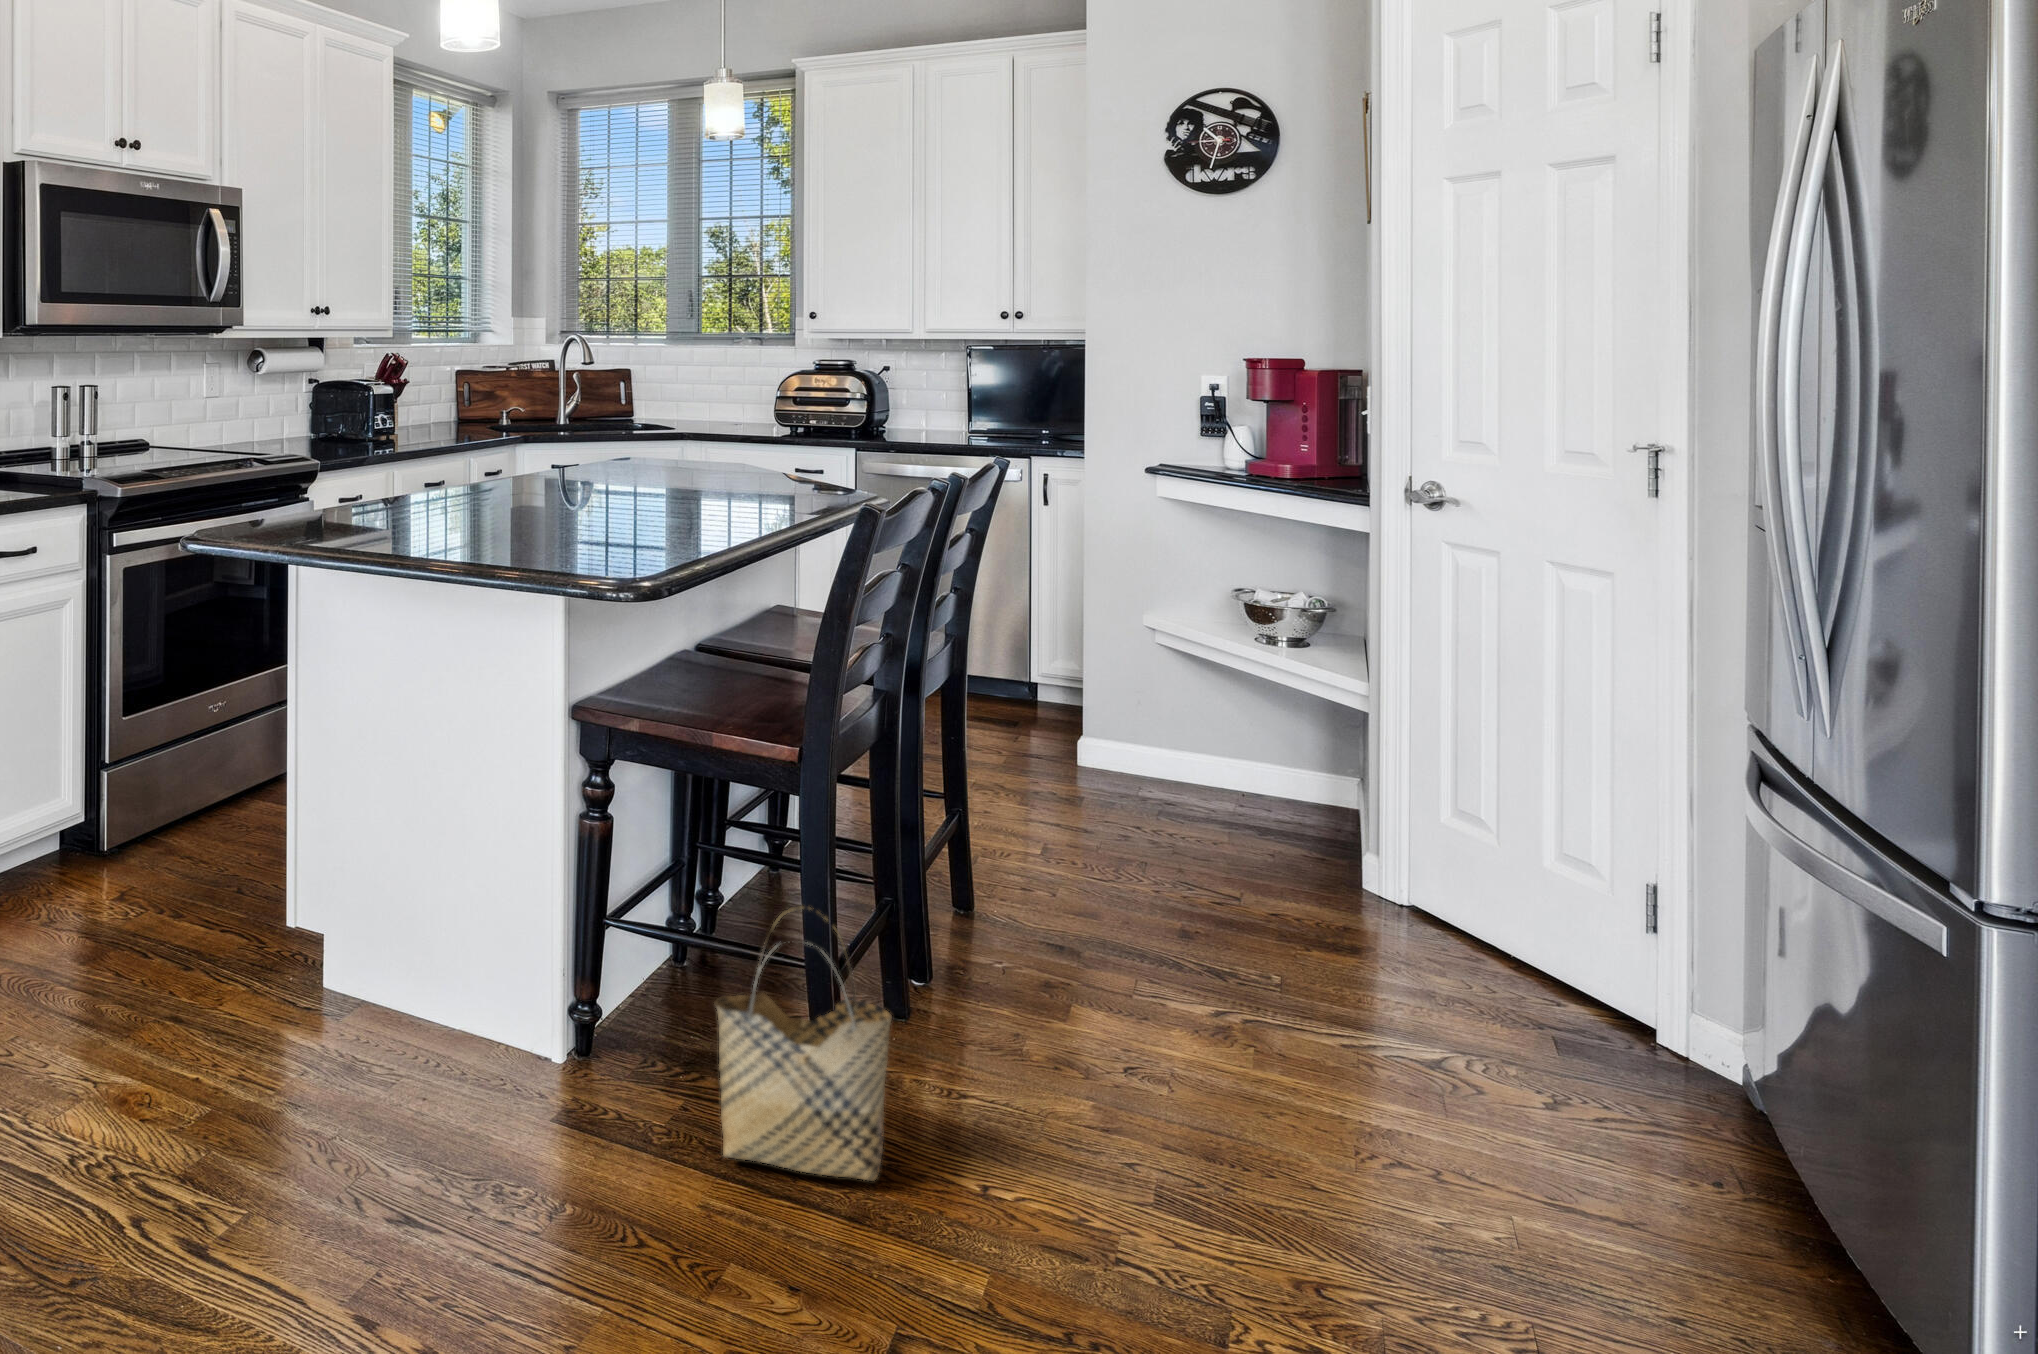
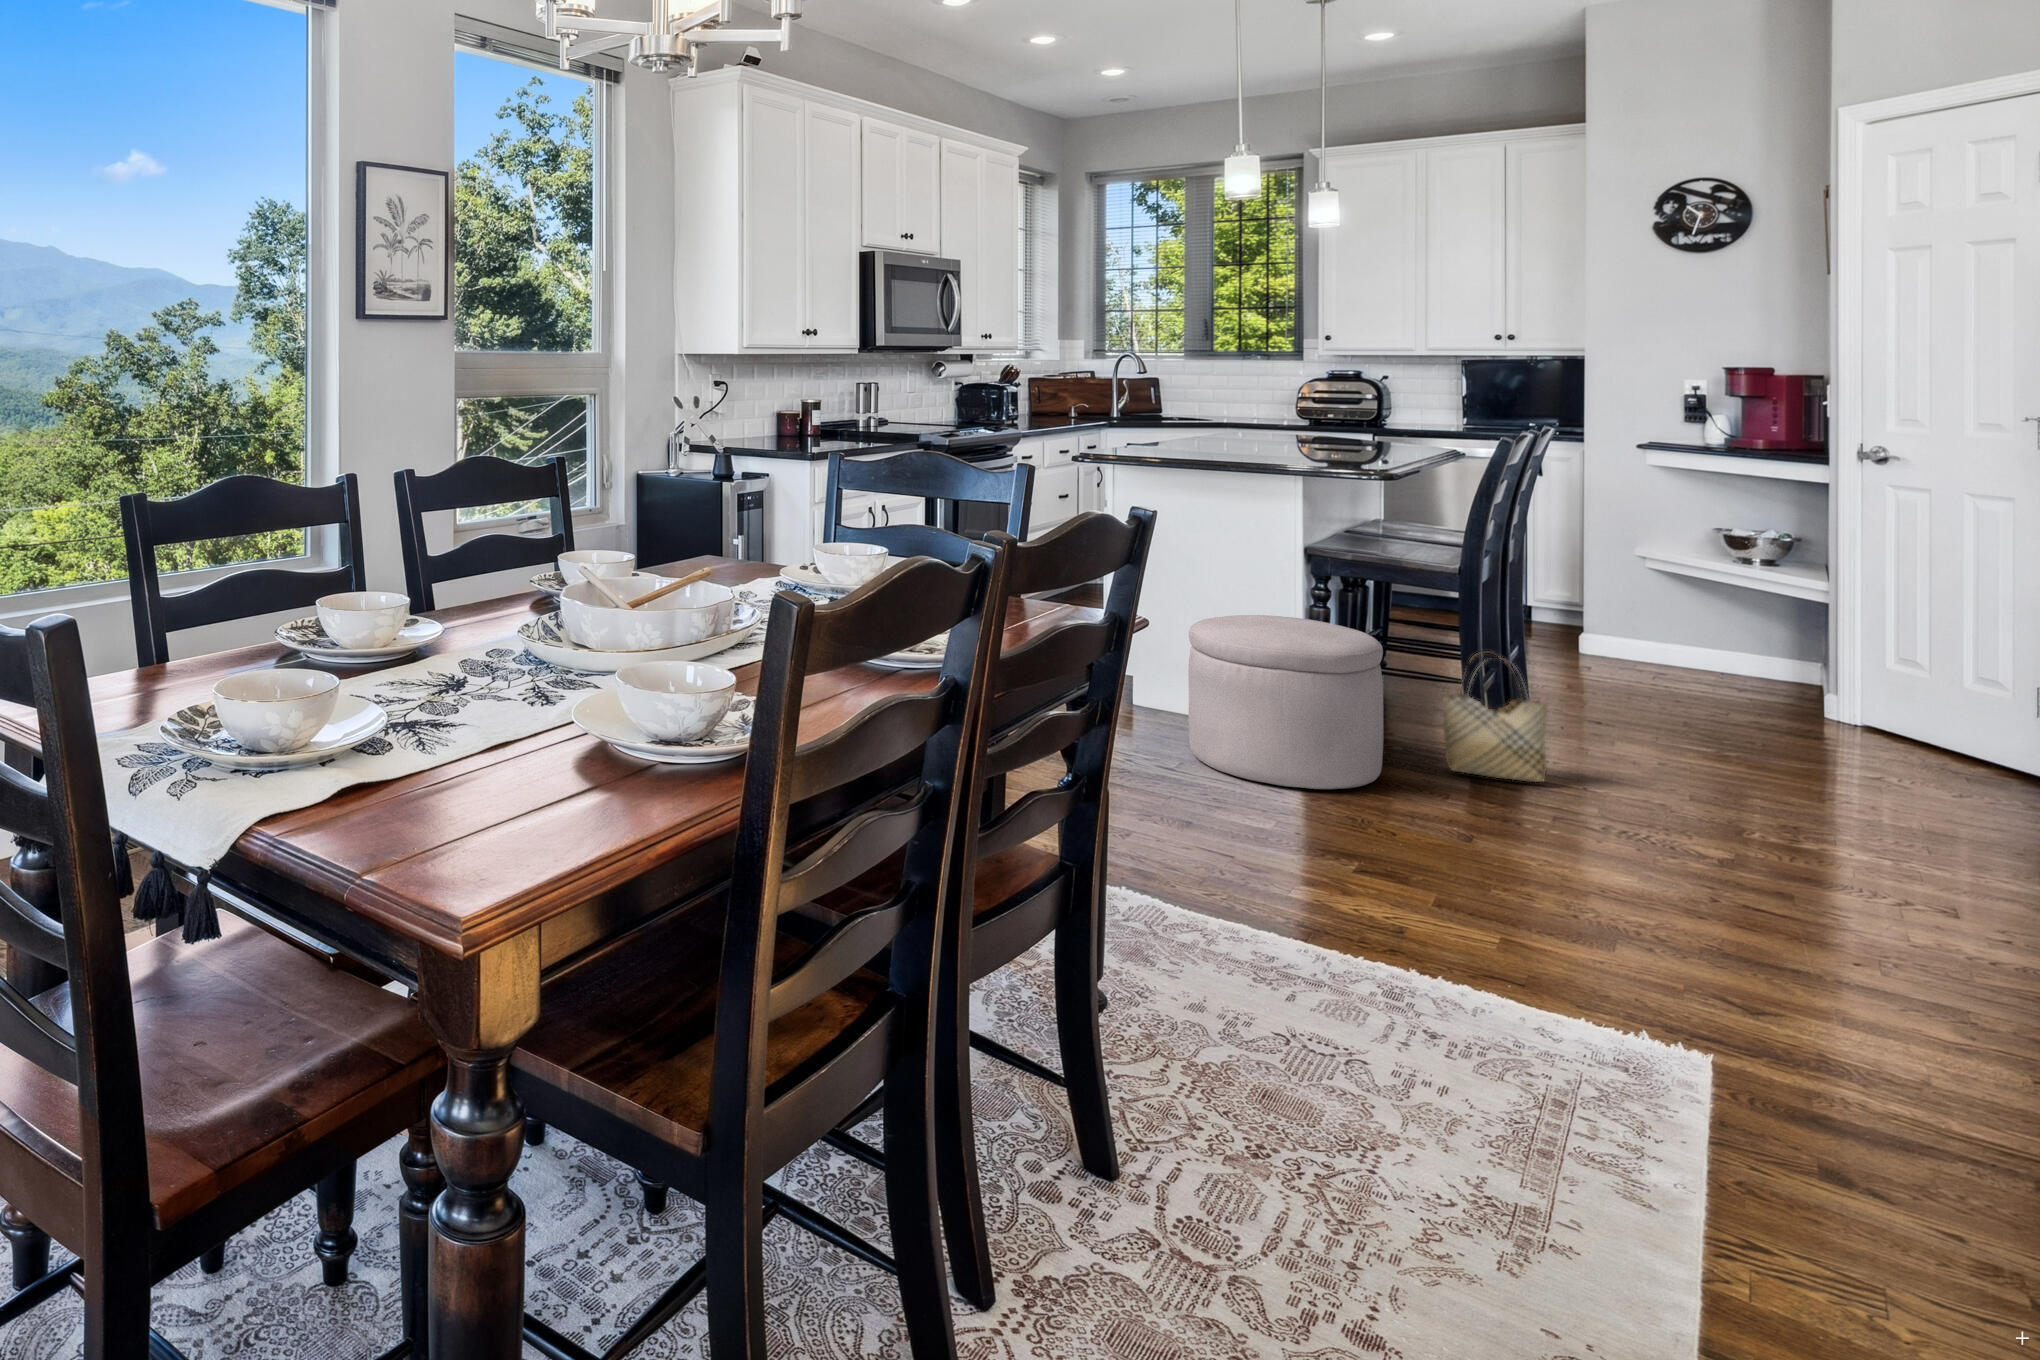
ottoman: none [246,839,591,1272] -> present [1189,615,1383,789]

